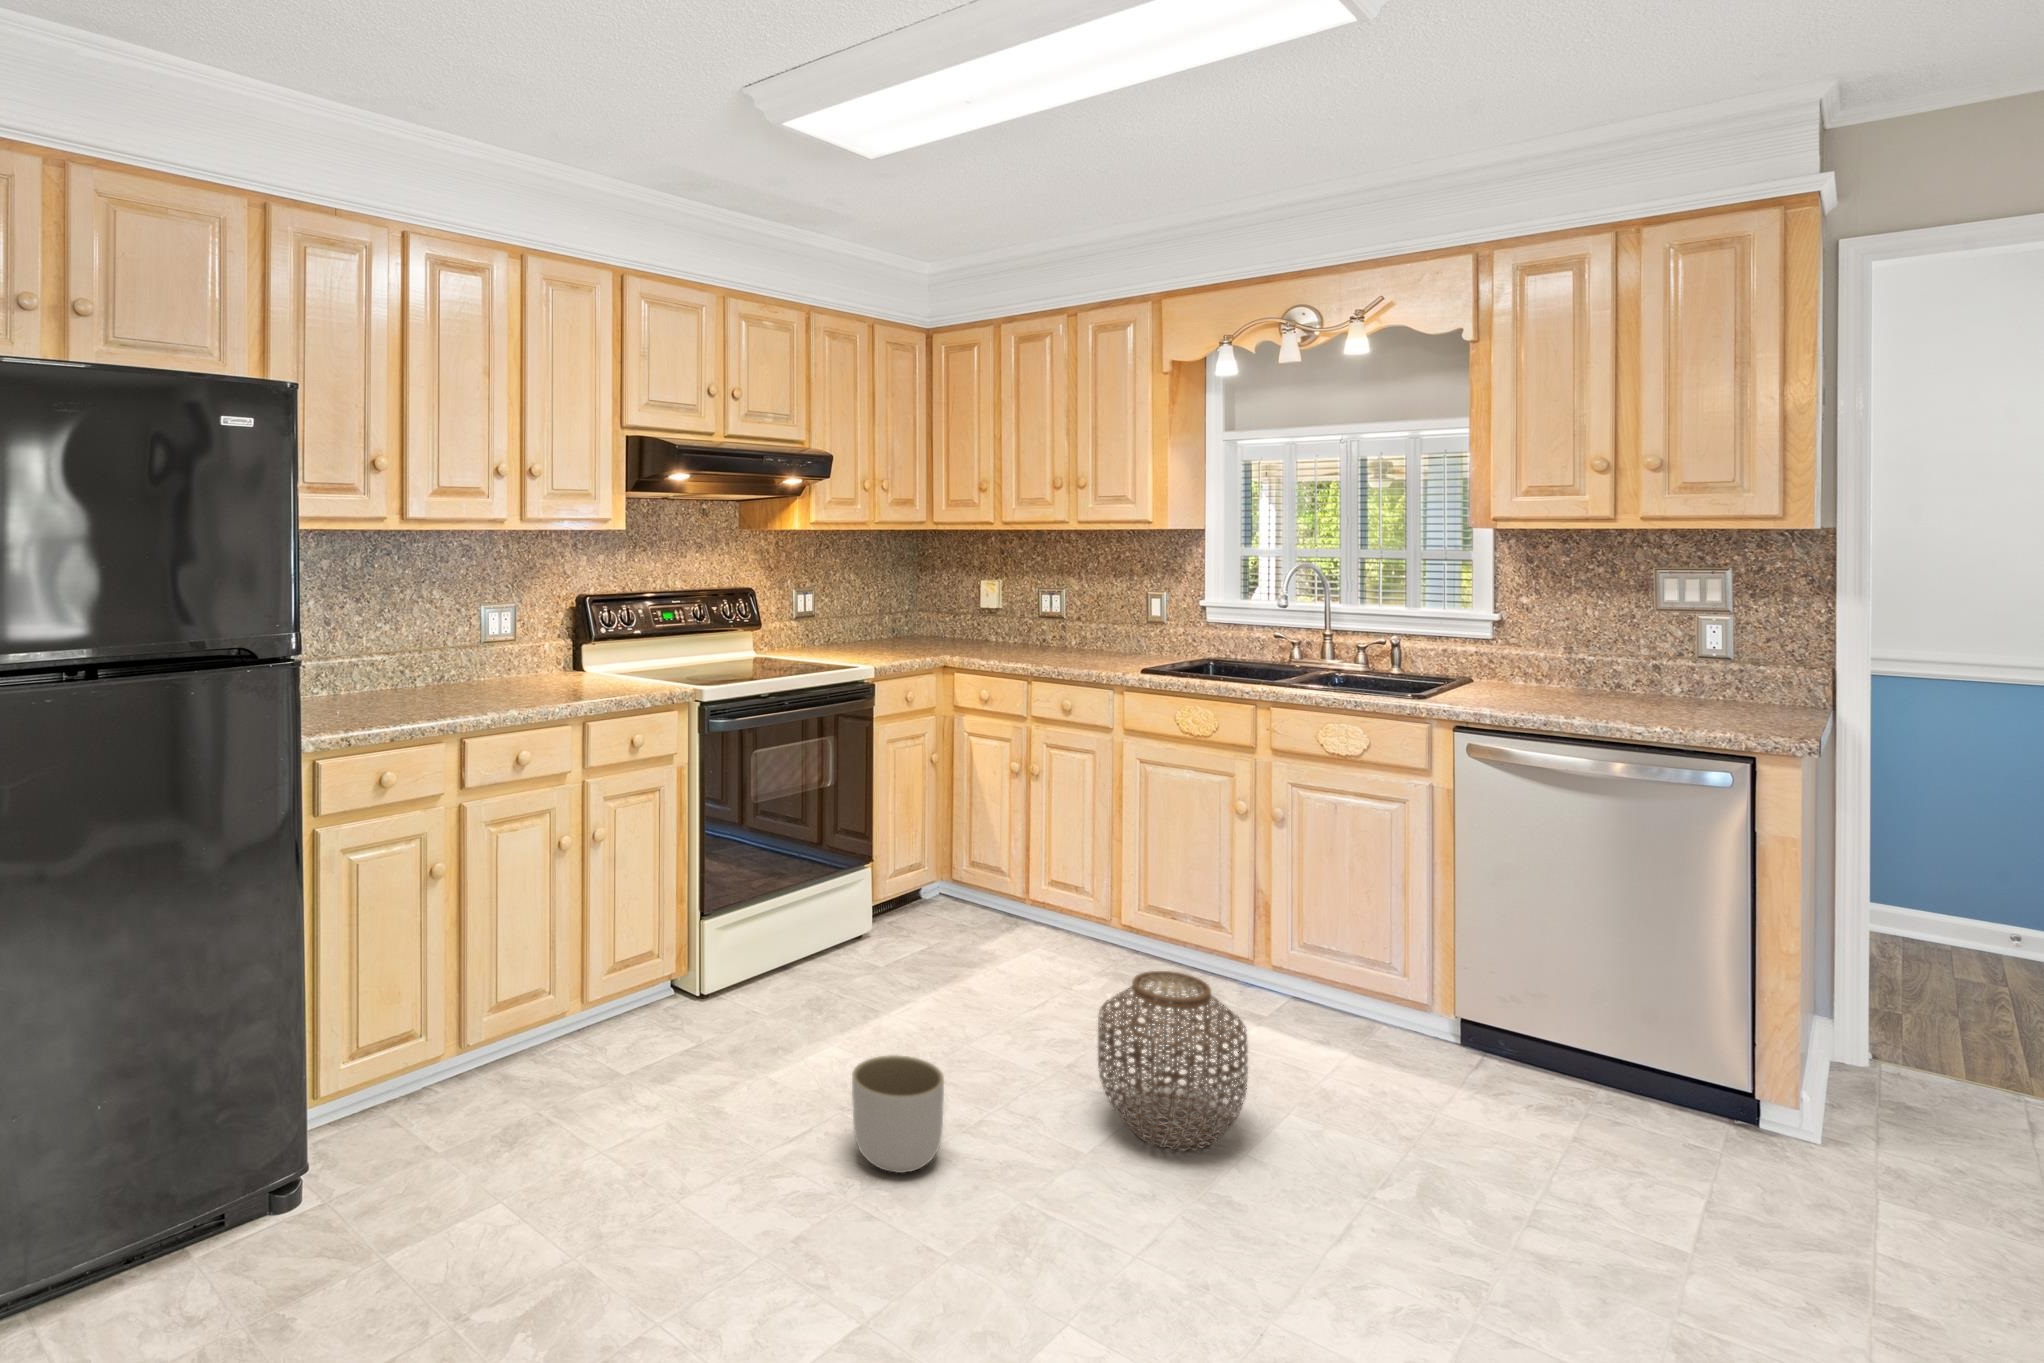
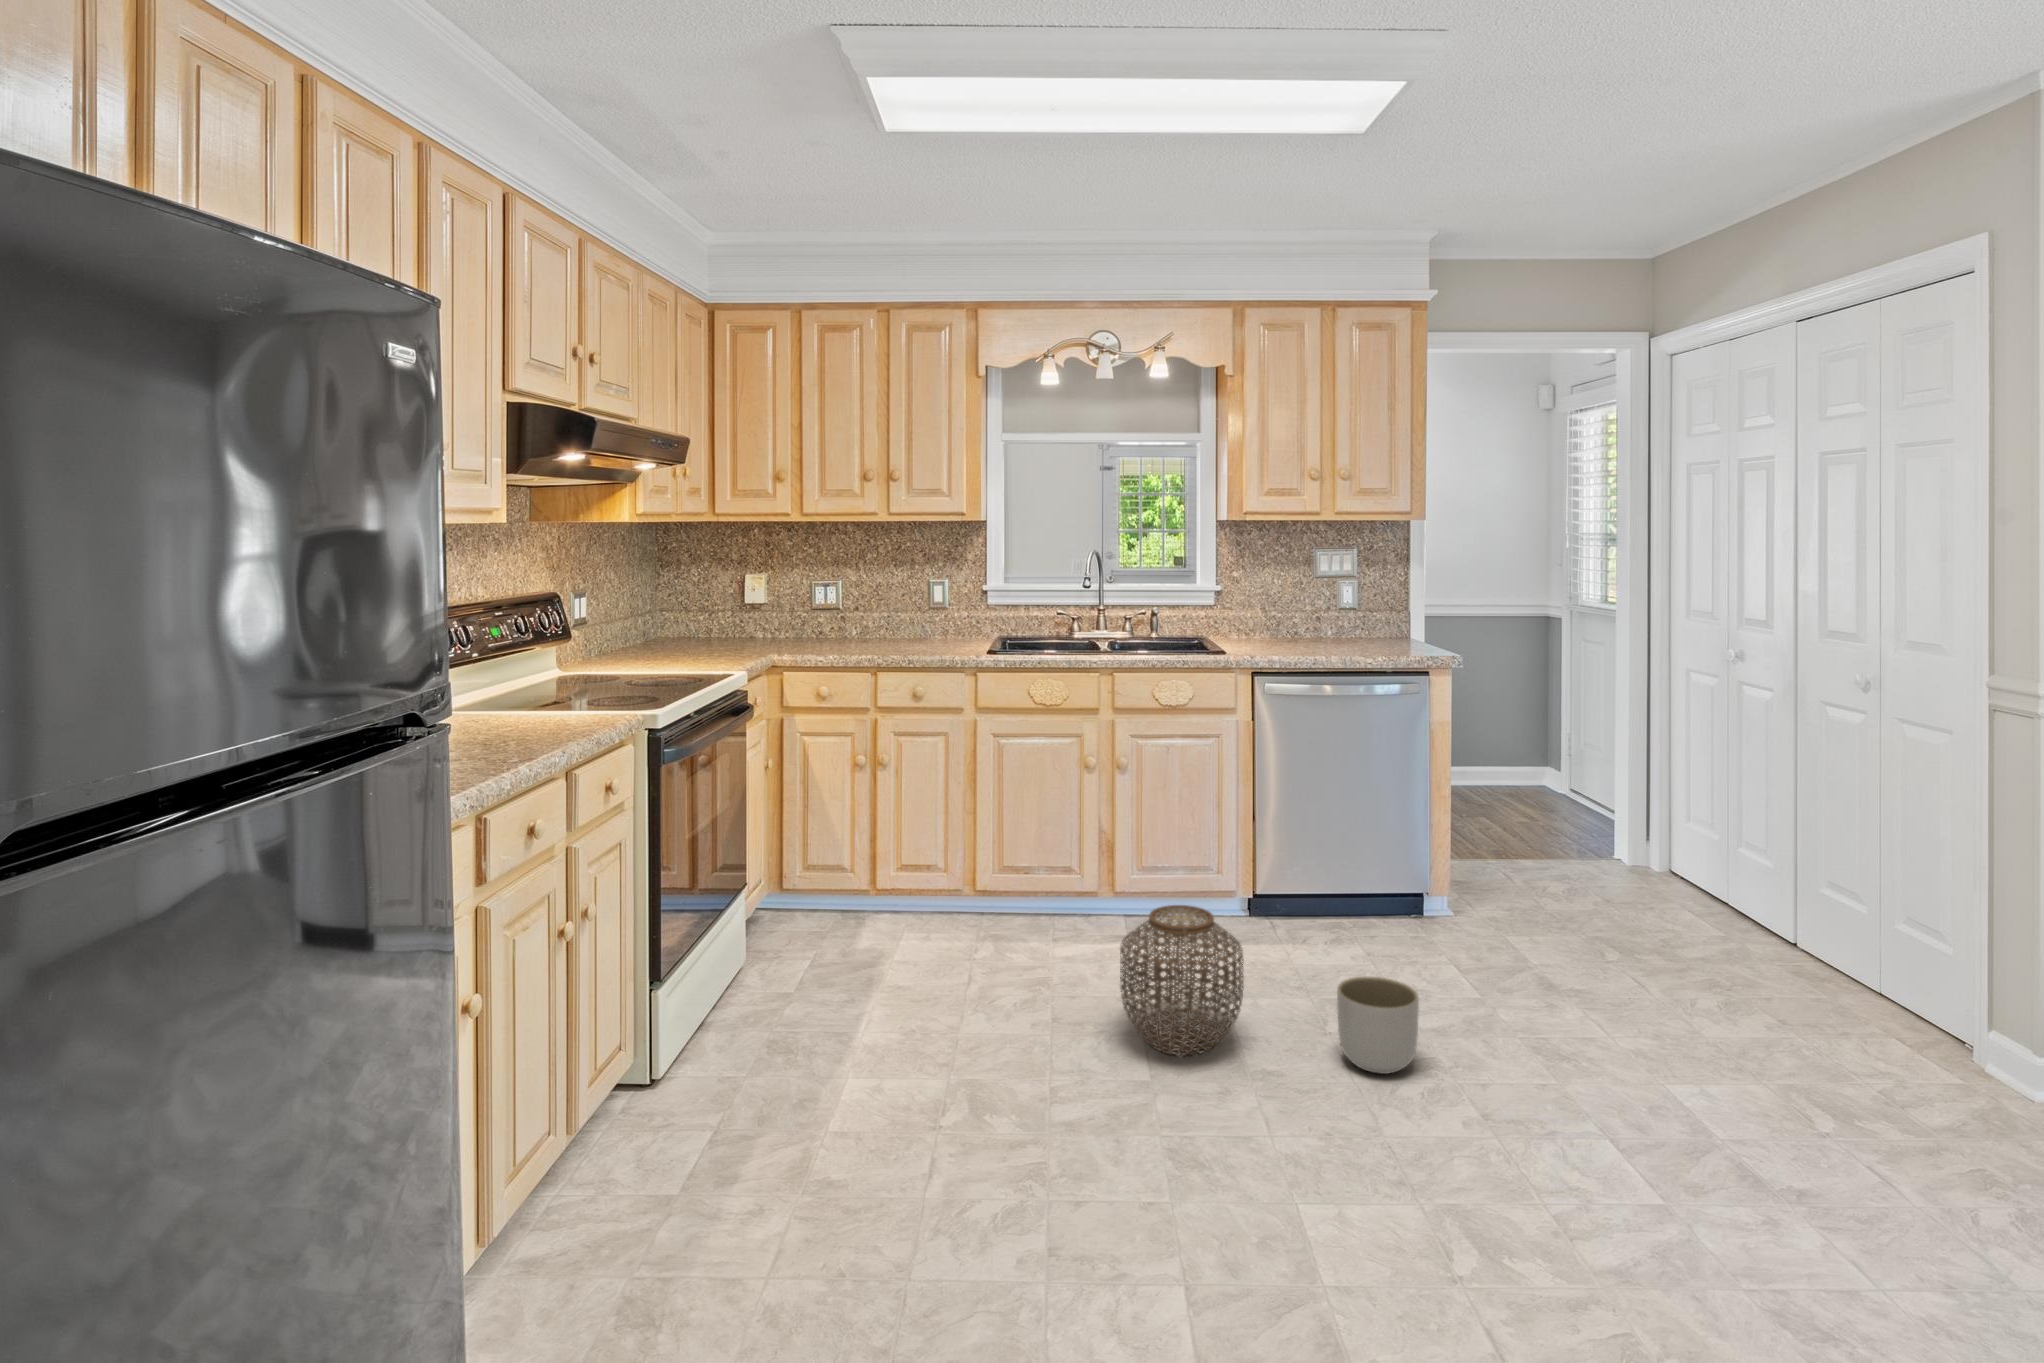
planter: present [852,1055,944,1173] -> present [1337,976,1419,1074]

